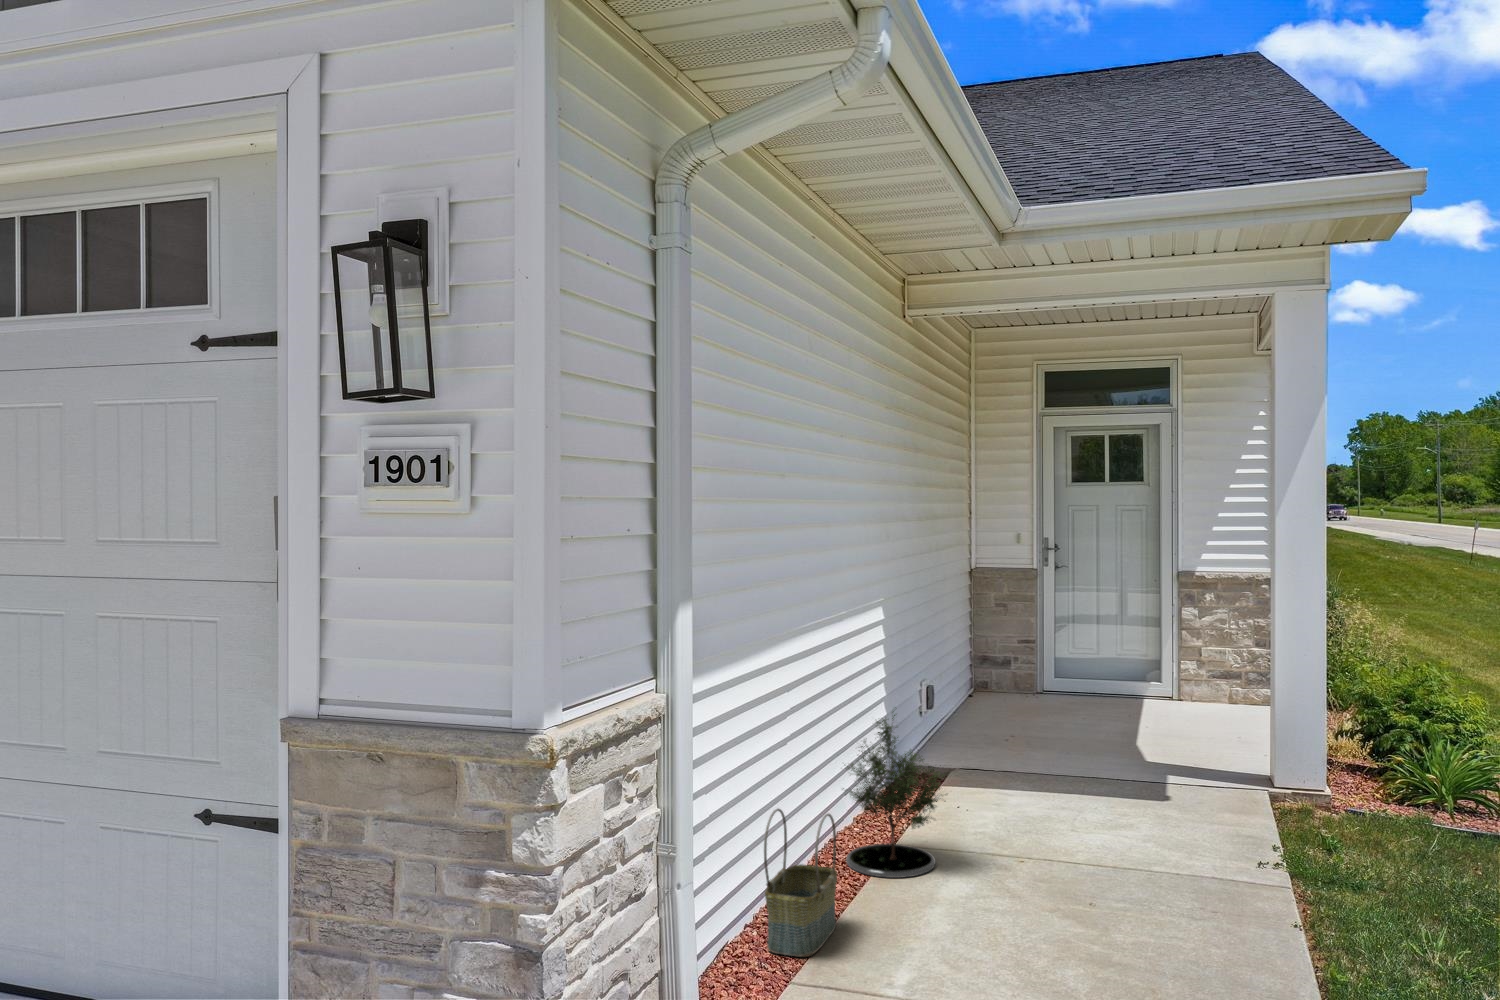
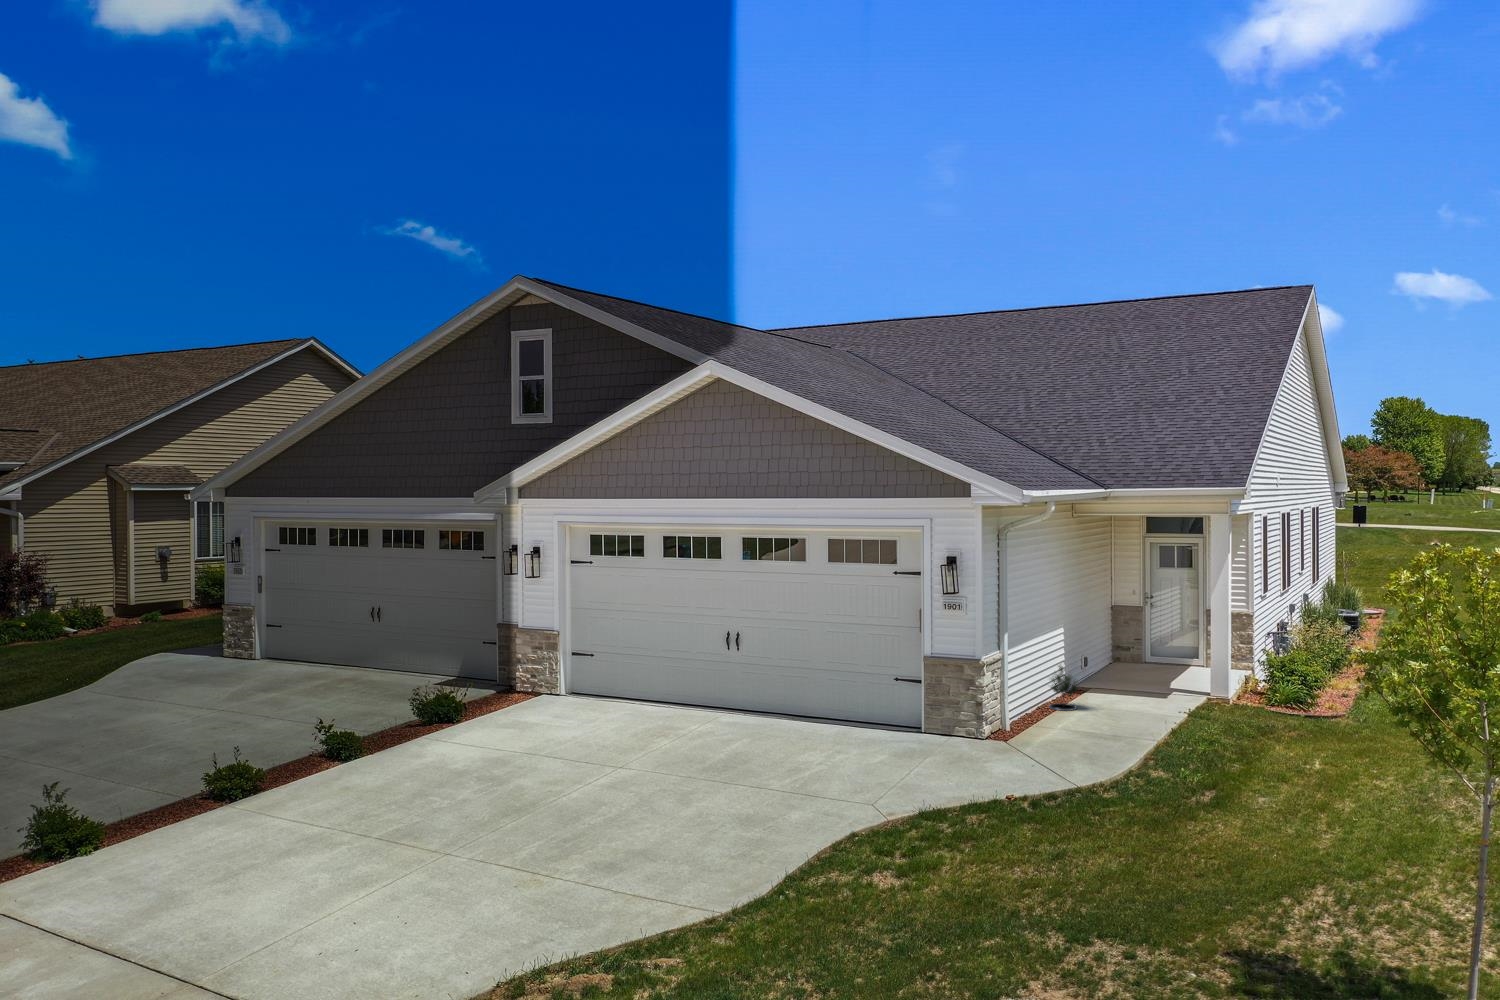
basket: present [764,809,837,957] -> none [1025,686,1045,723]

